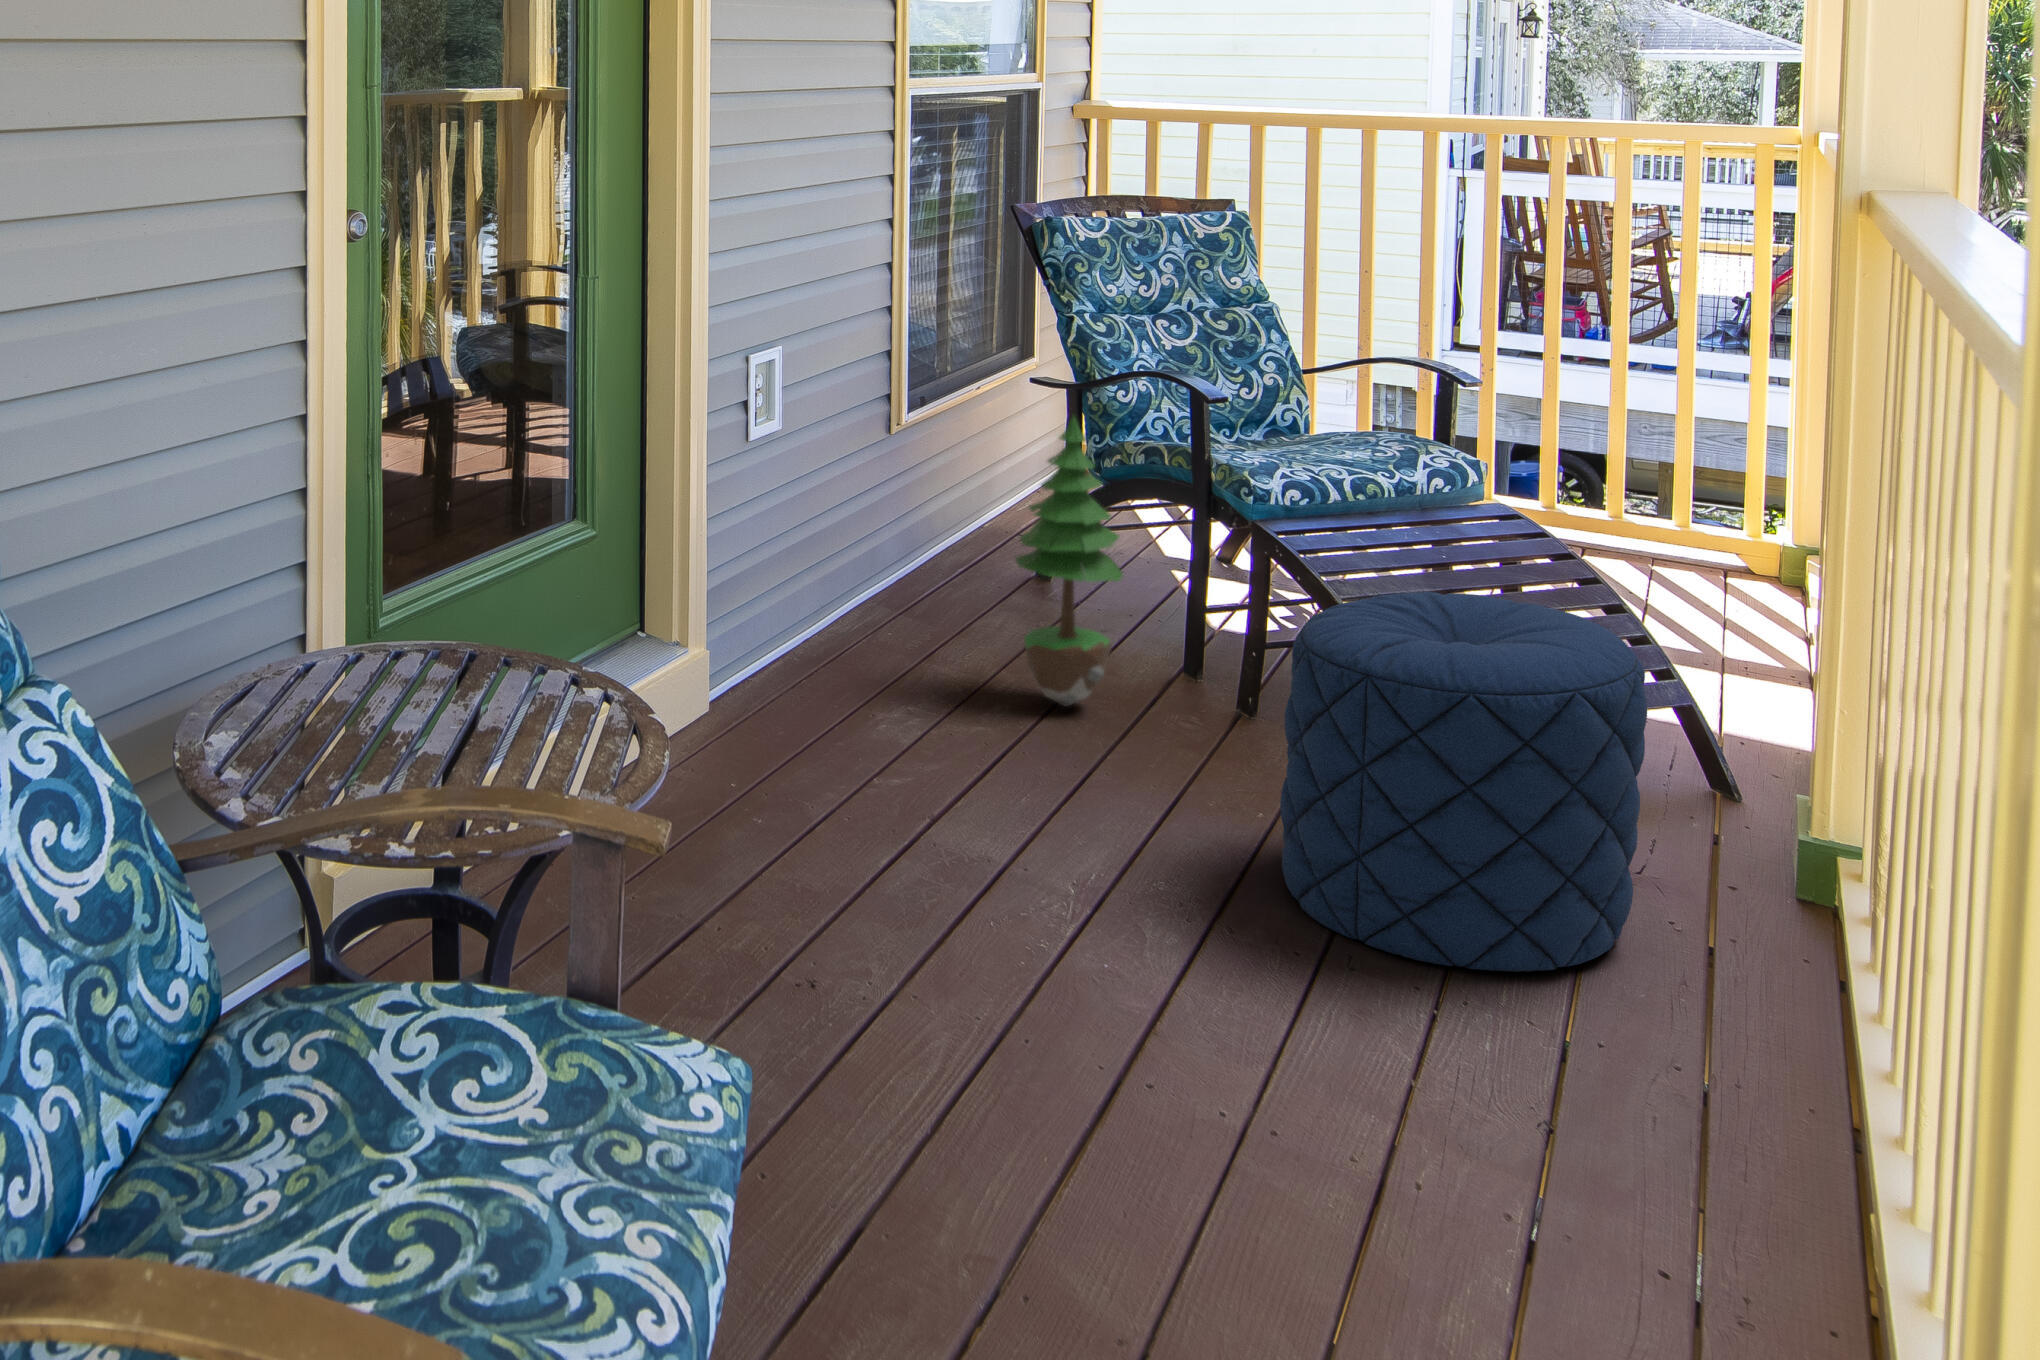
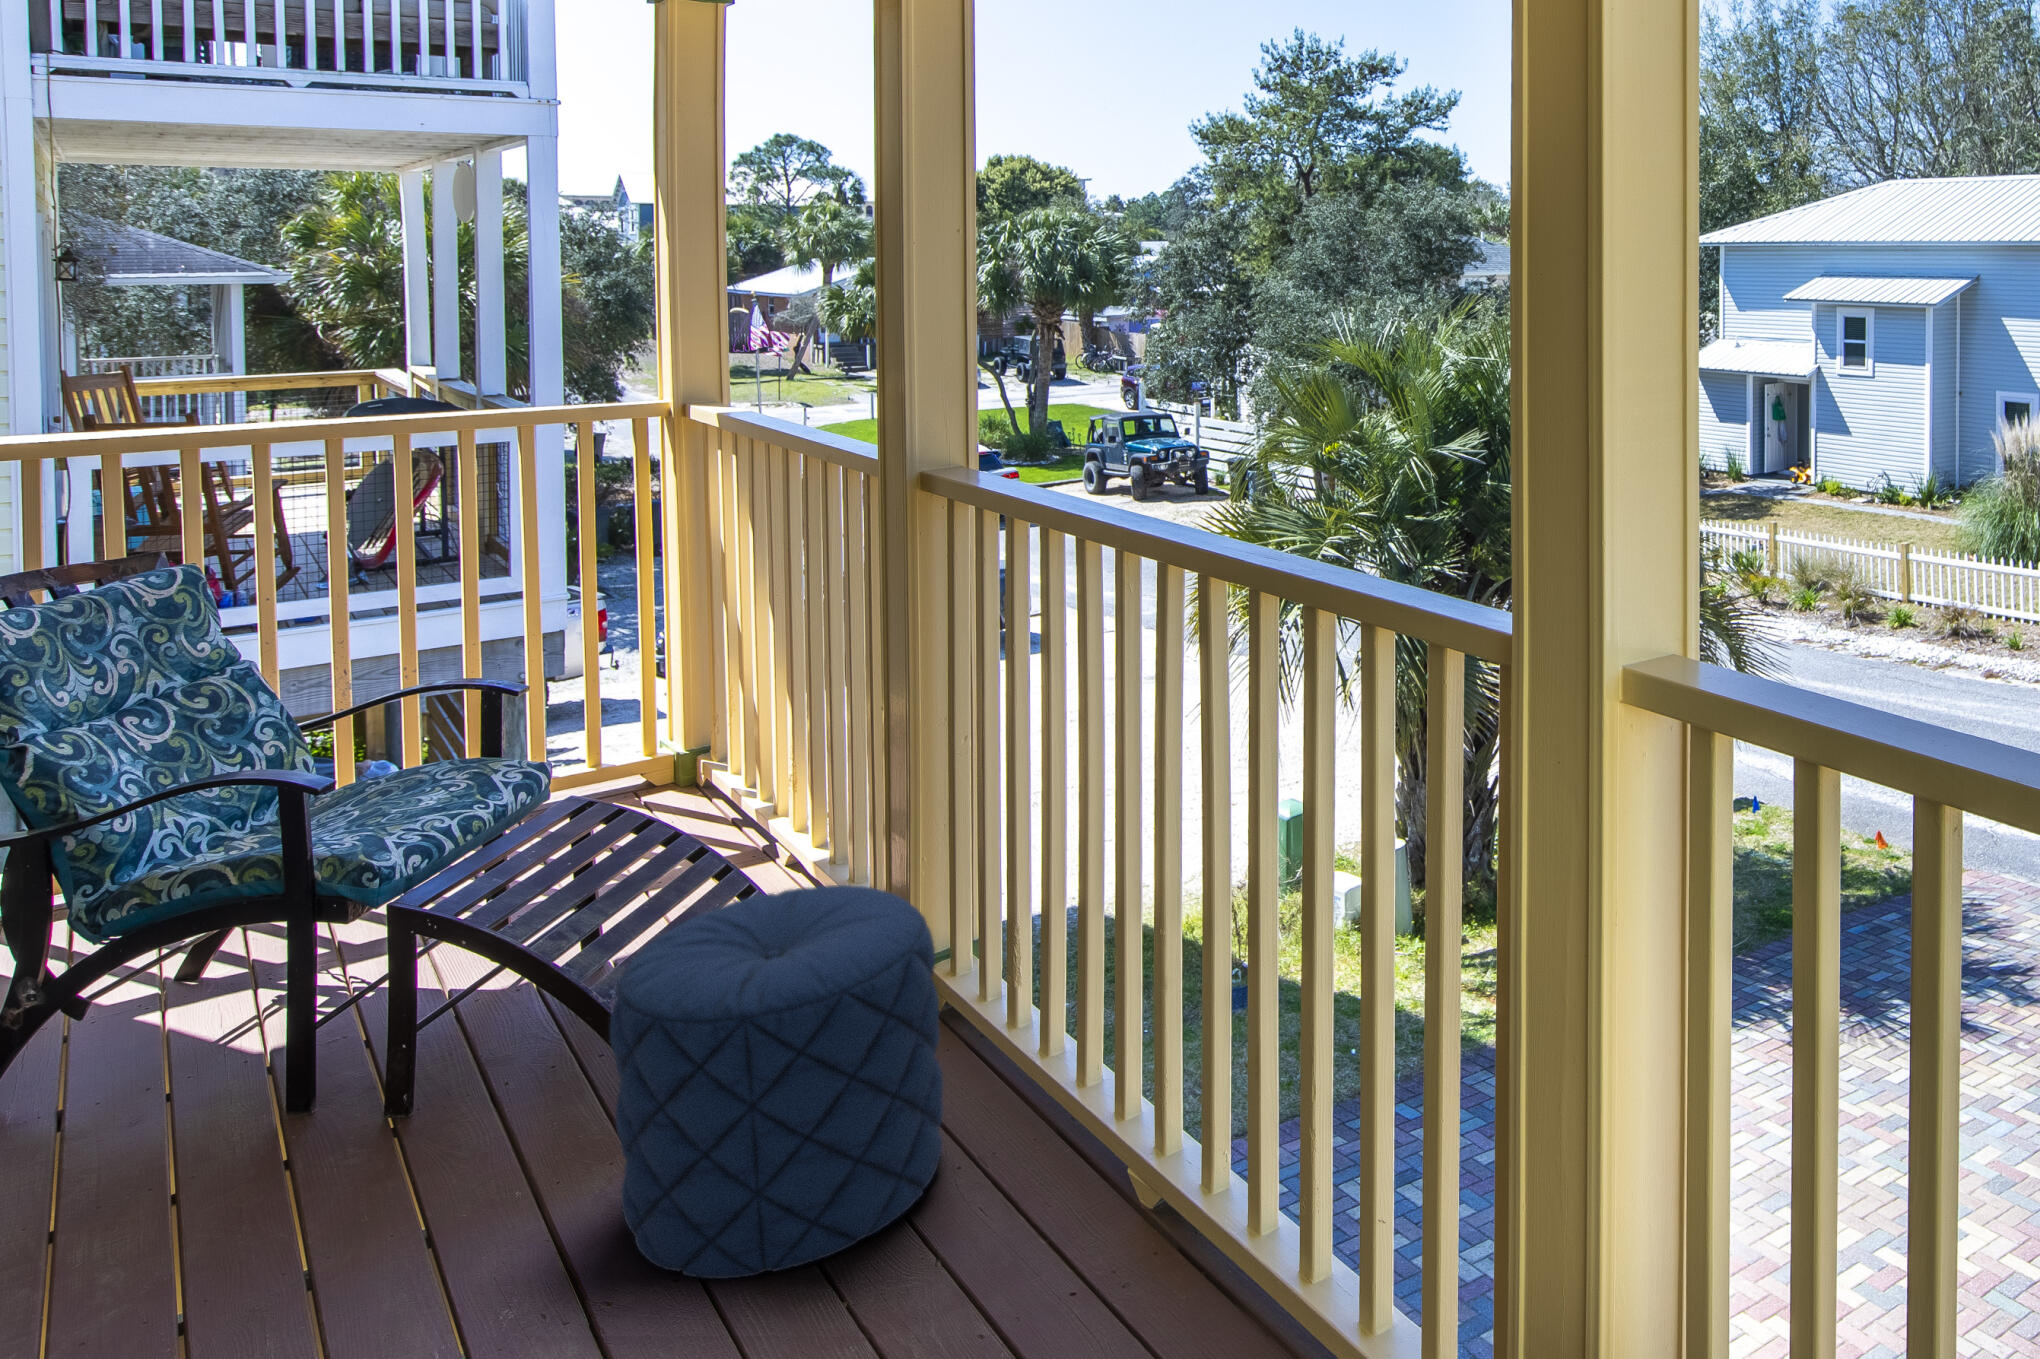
potted tree: present [1016,416,1123,706] -> none [87,864,259,1218]

